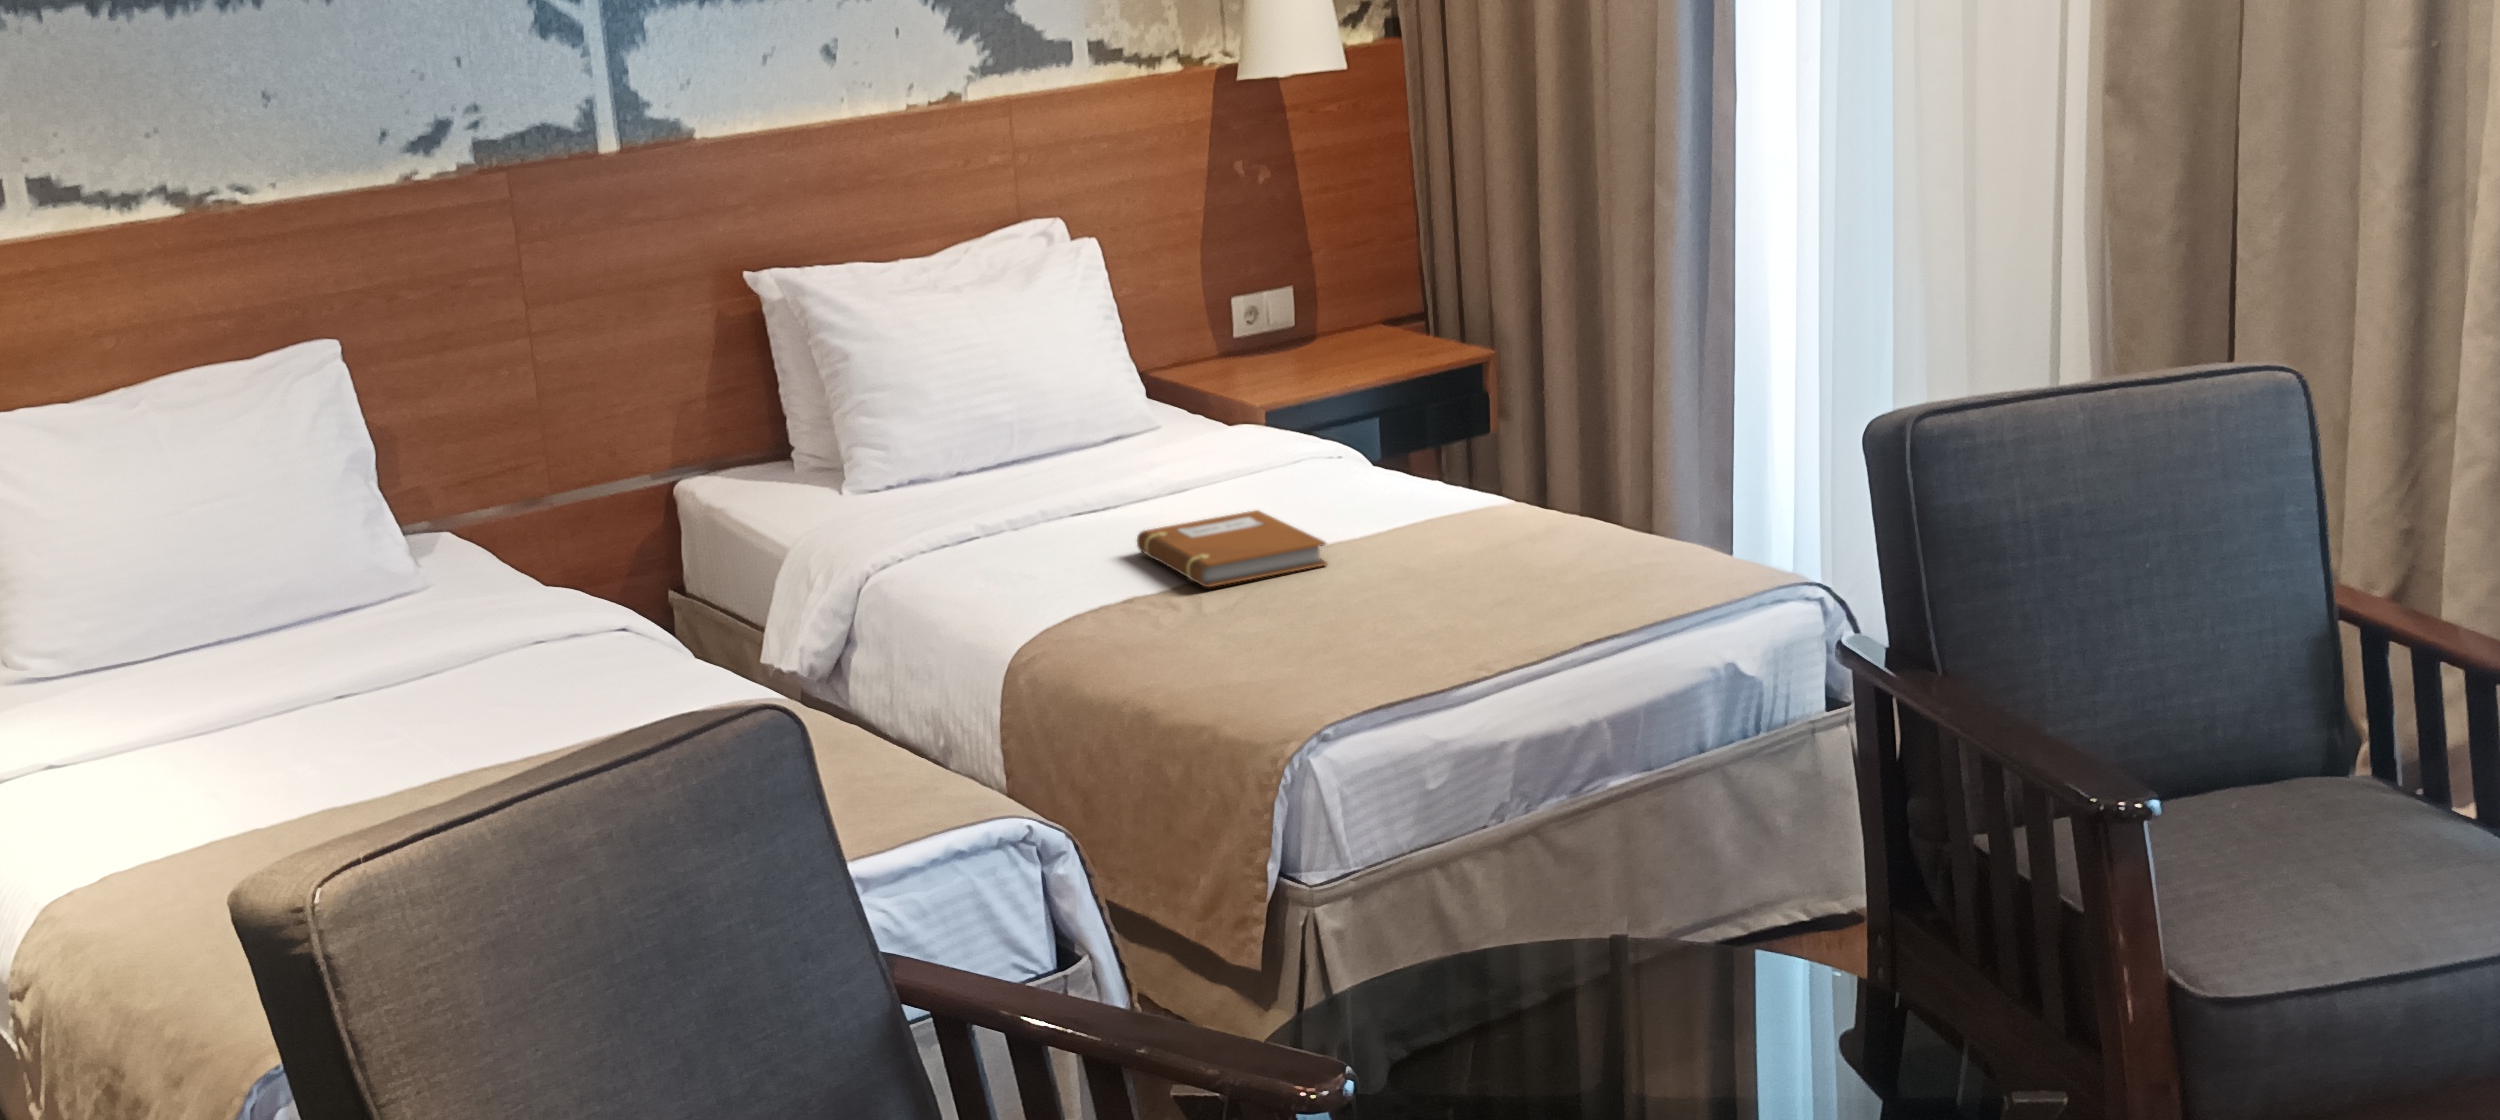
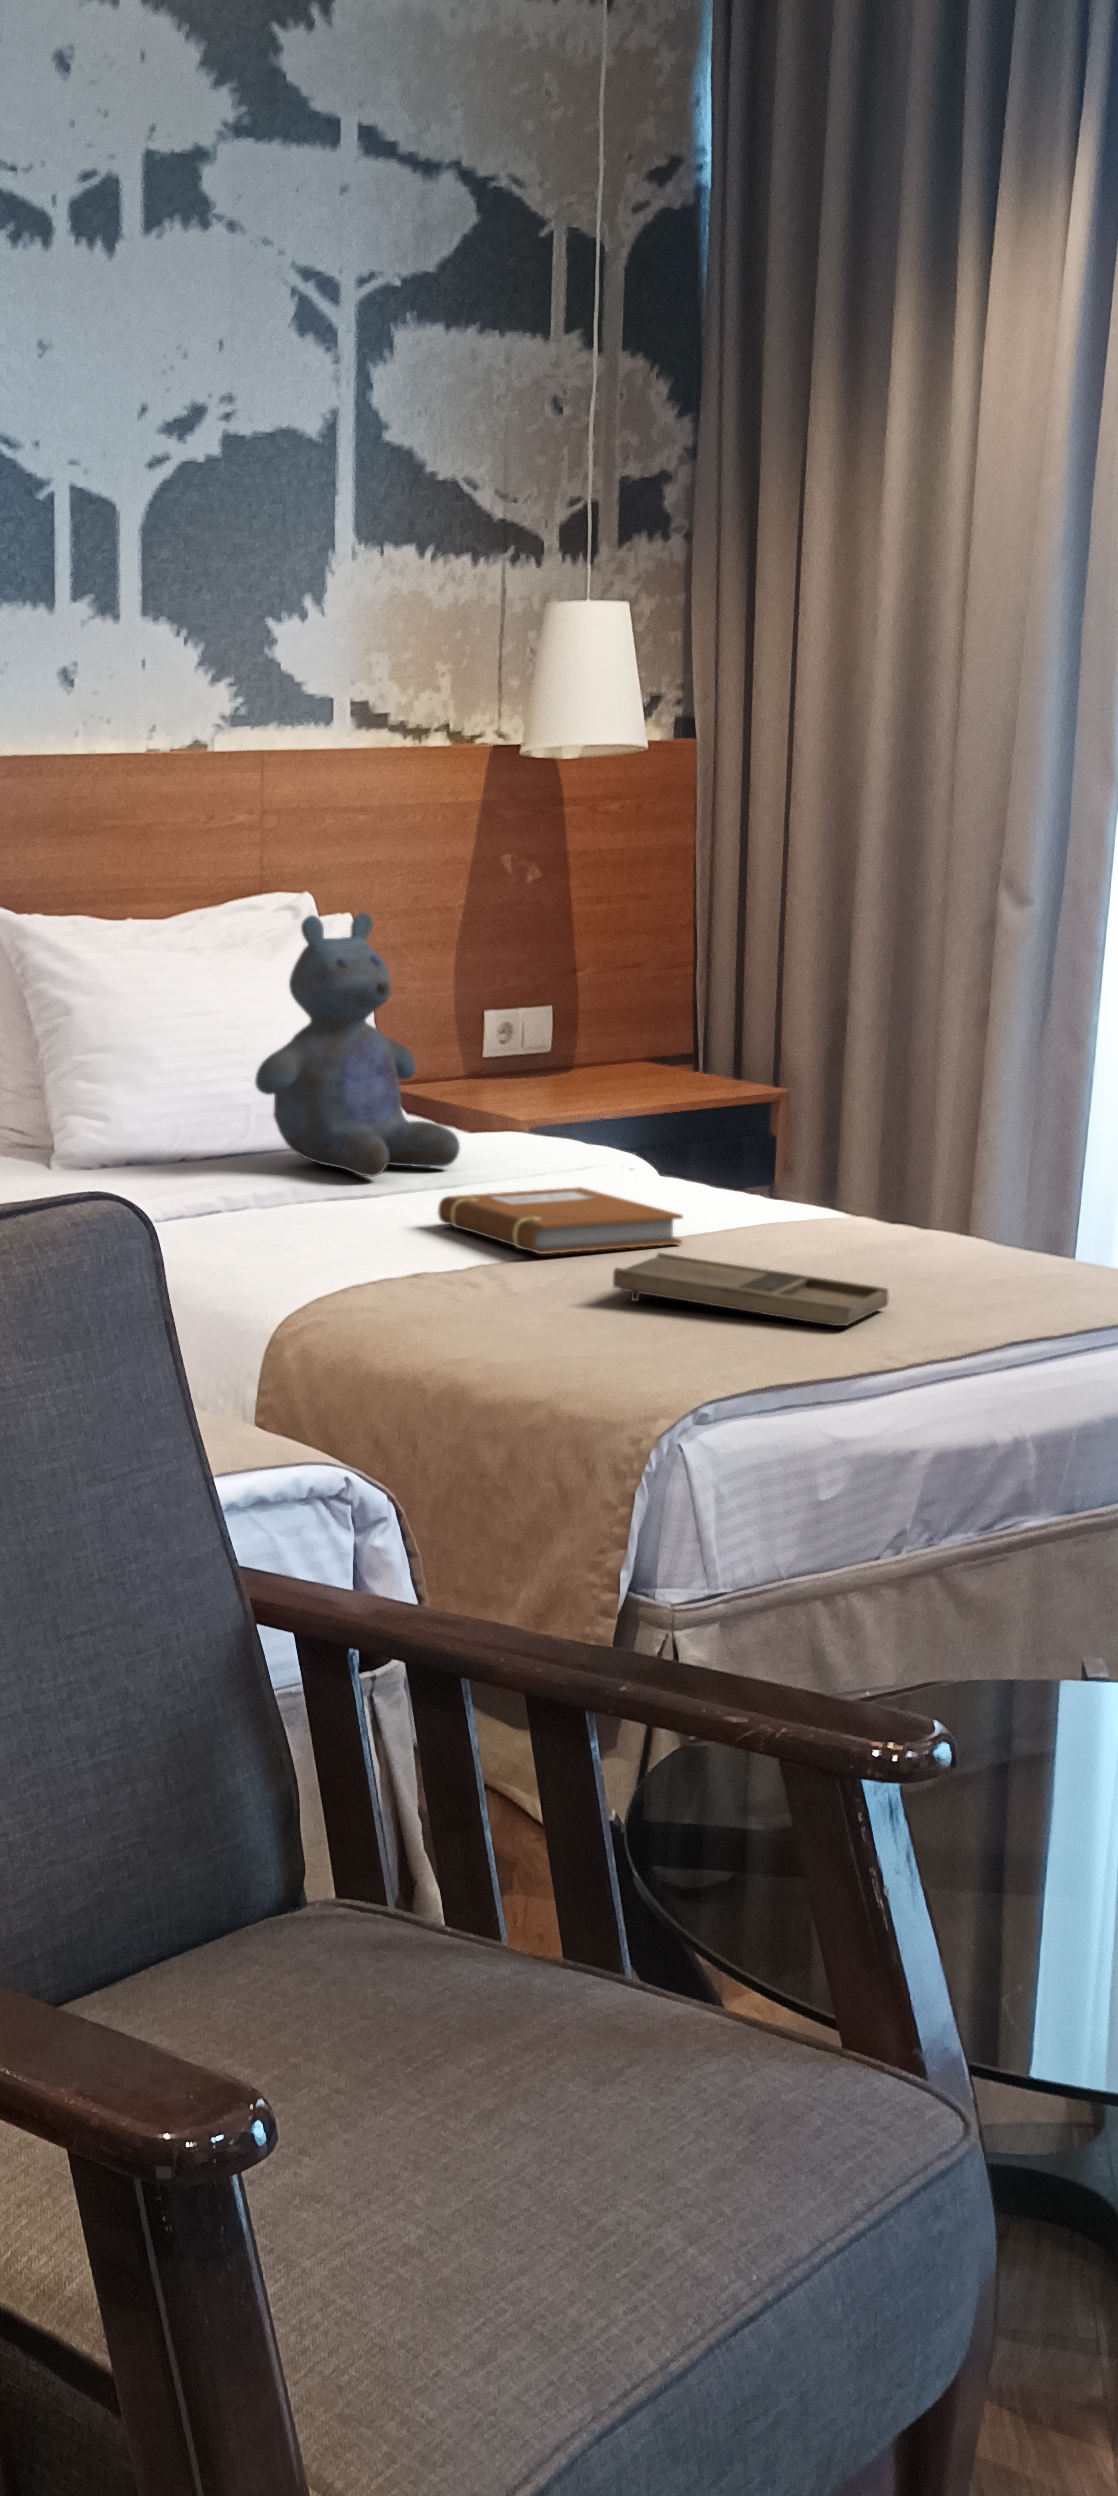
stuffed bear: none [998,268,1176,497] -> present [255,913,460,1177]
tray: none [1247,591,1461,658] -> present [613,1253,889,1326]

